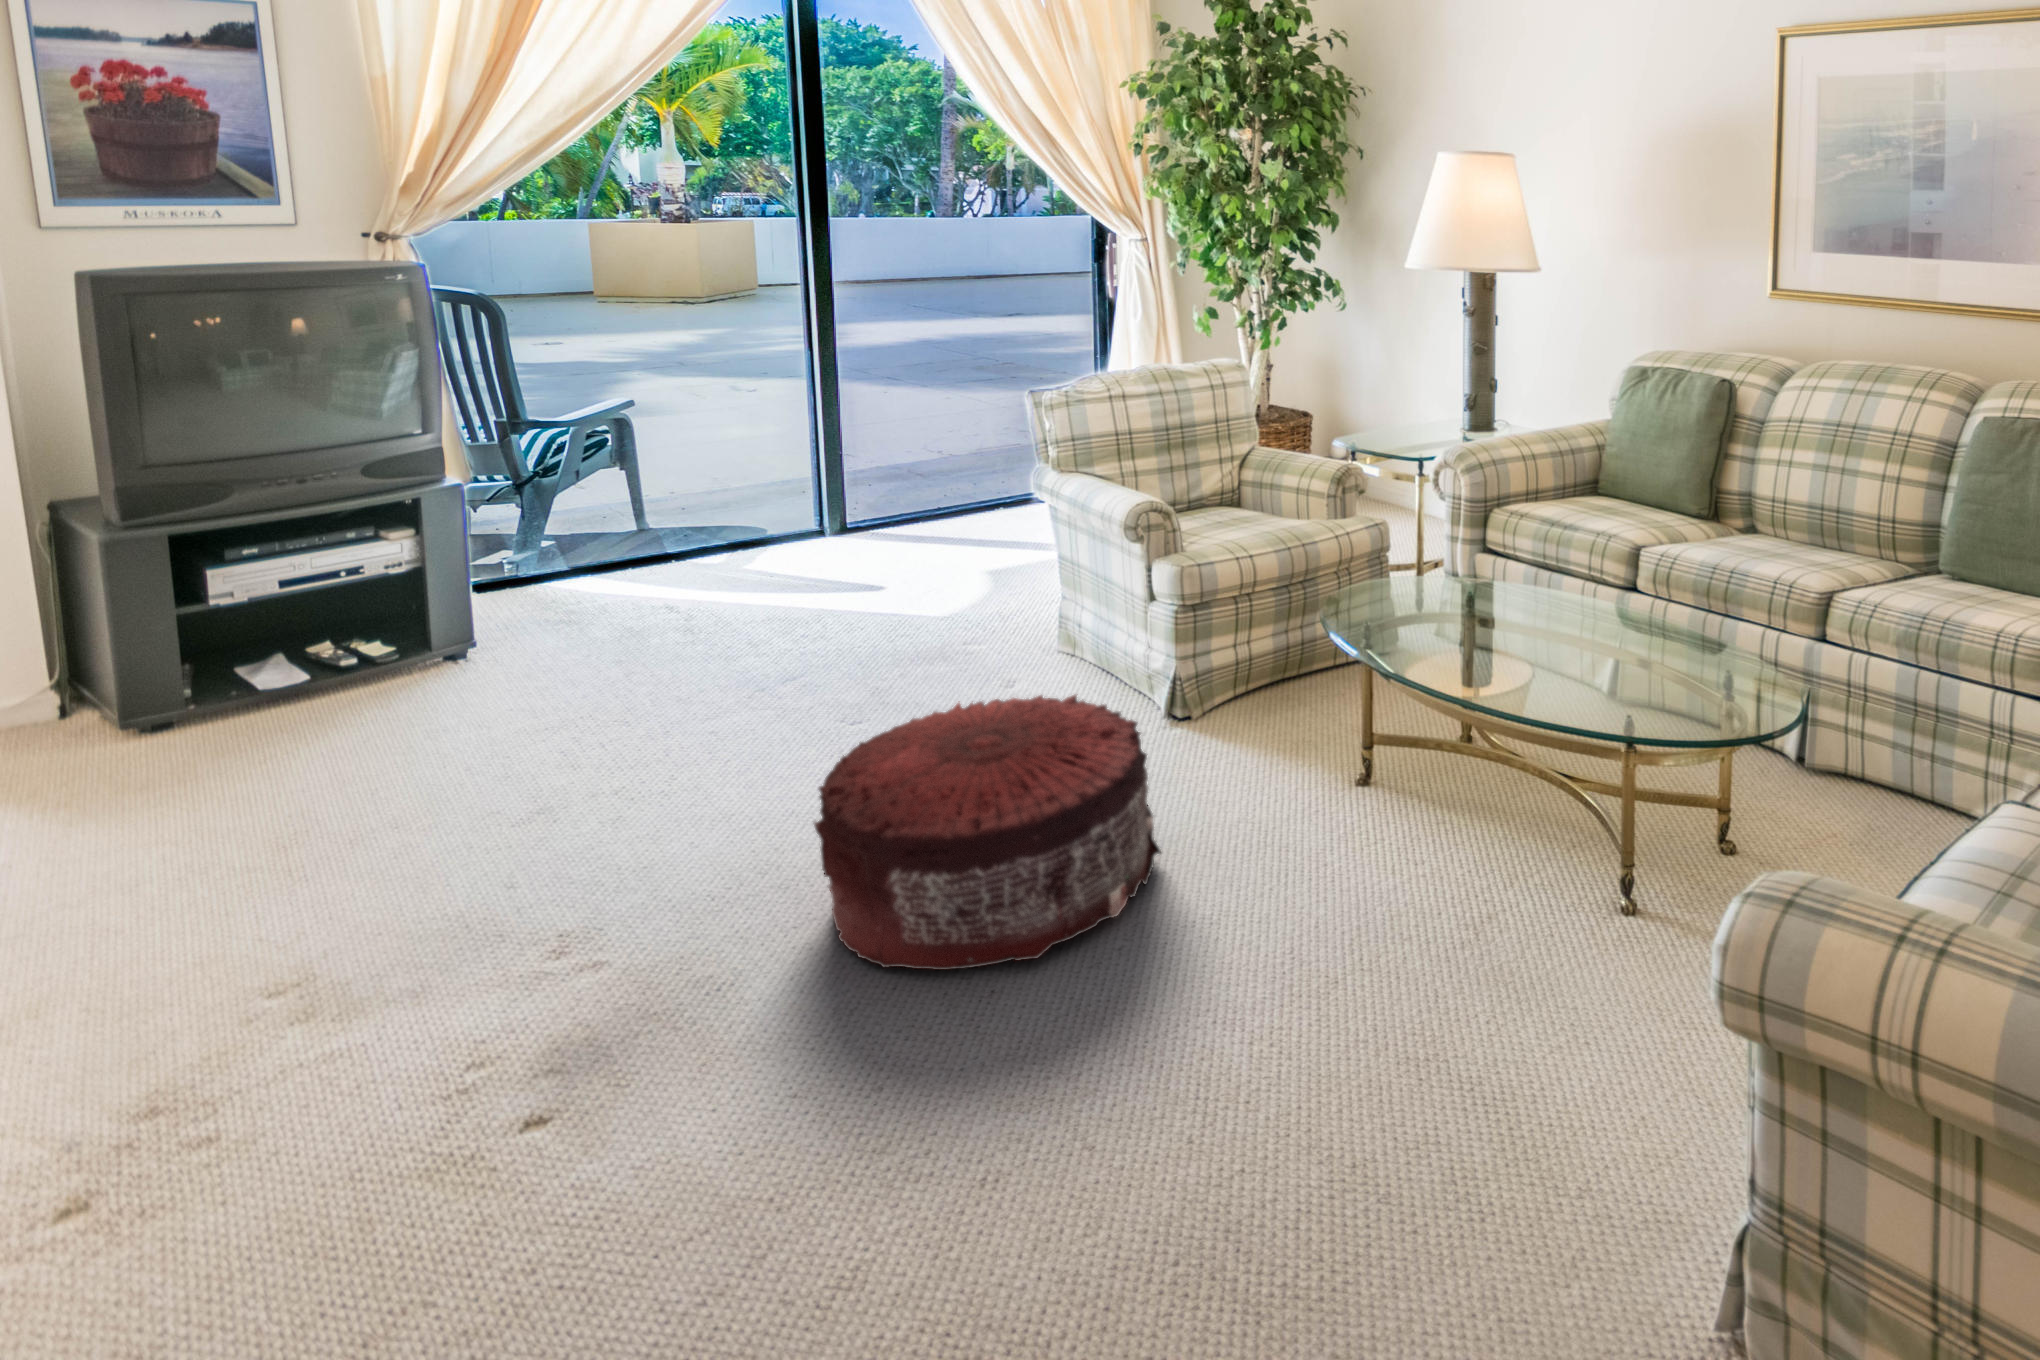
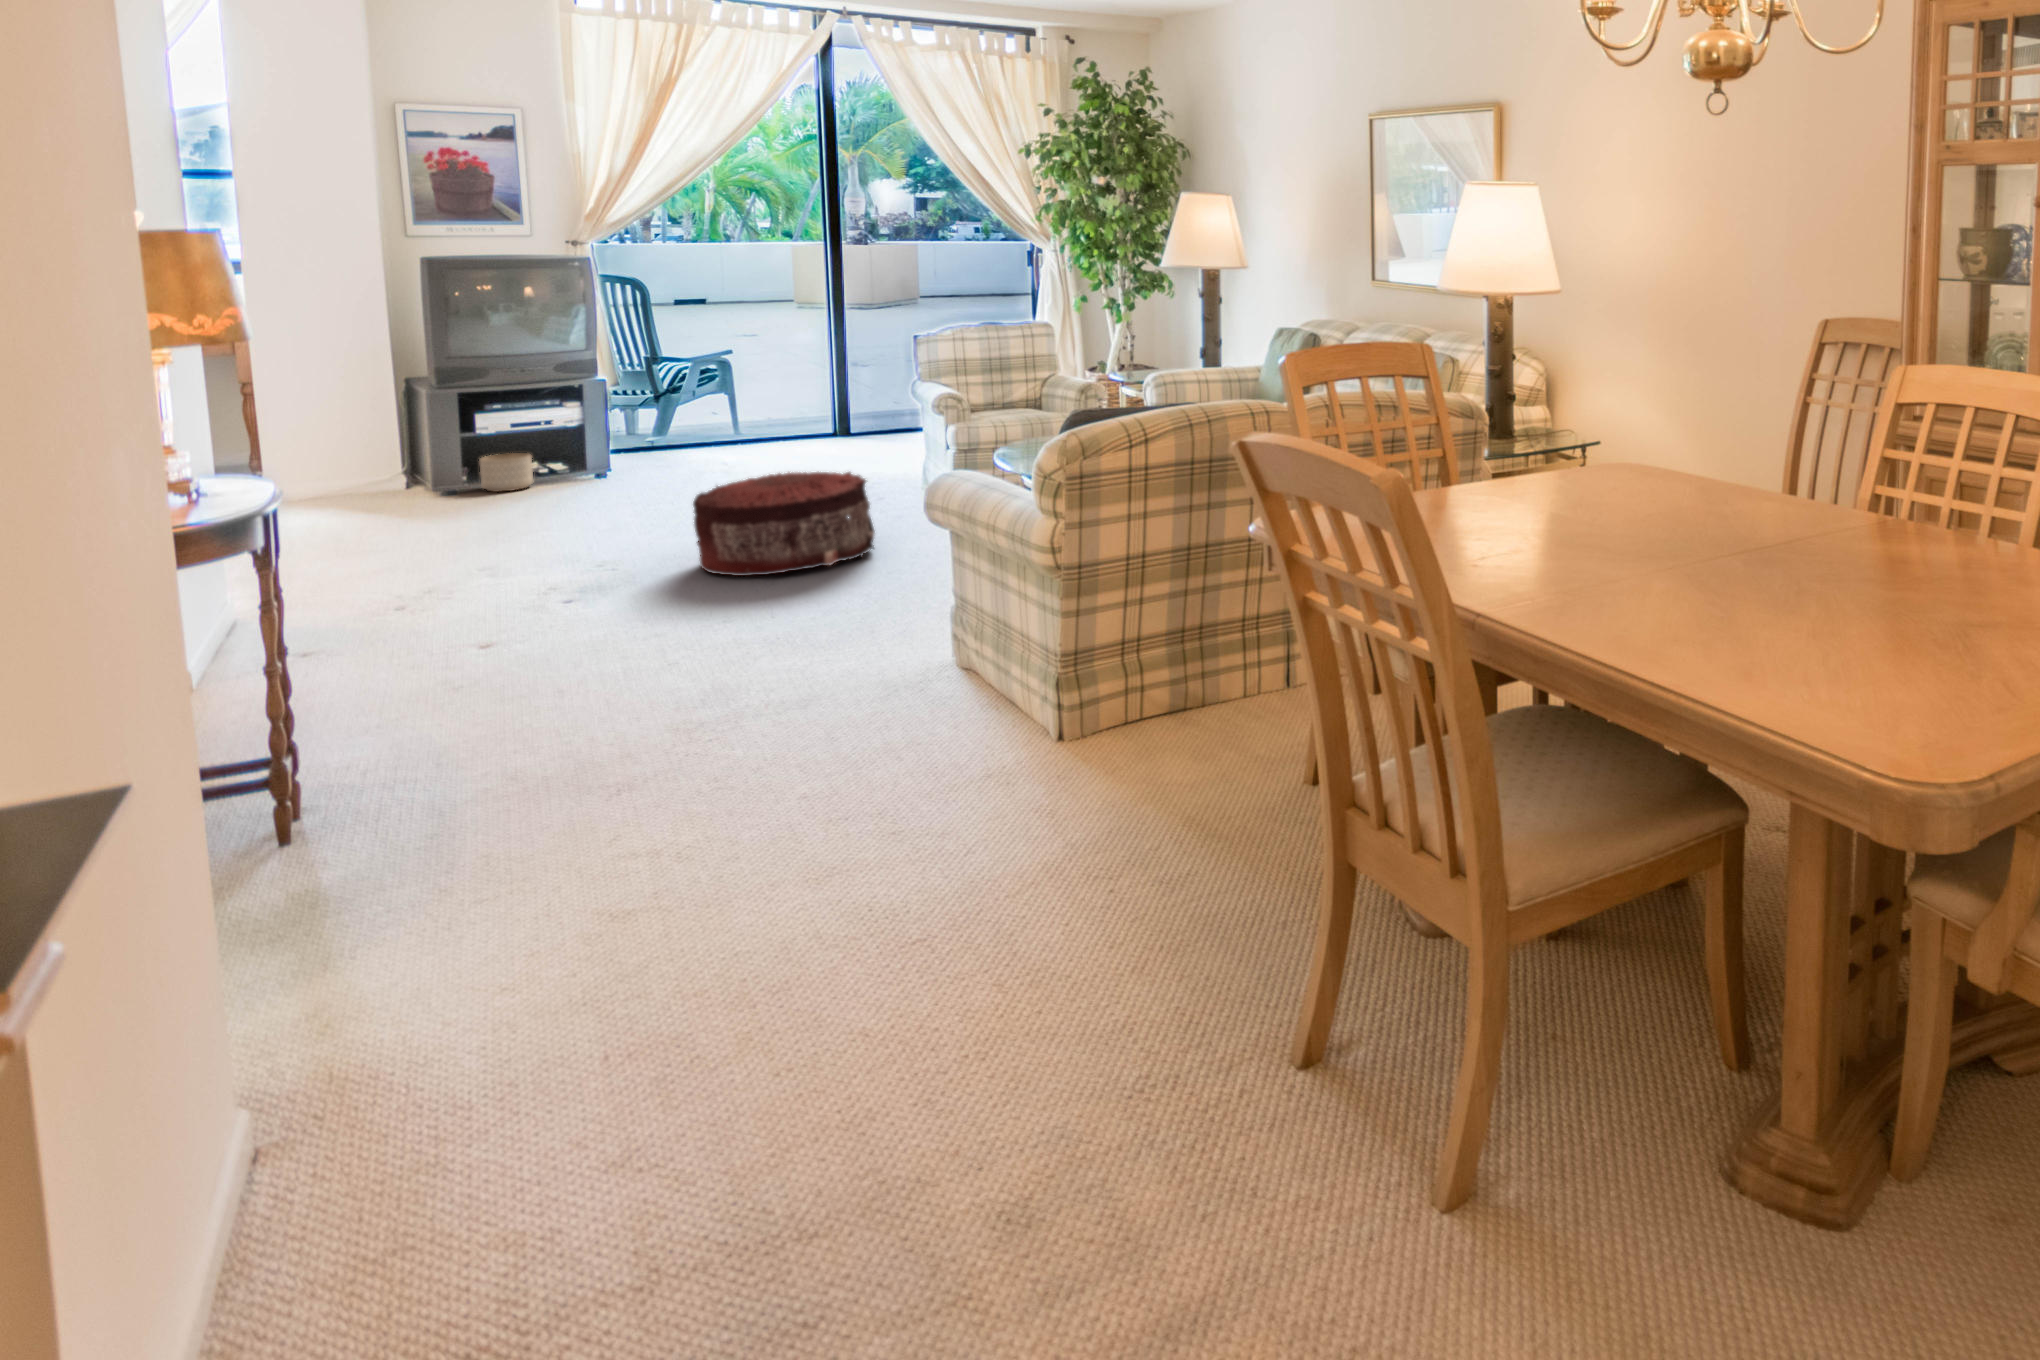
planter: none [220,632,332,715] -> present [480,453,533,492]

